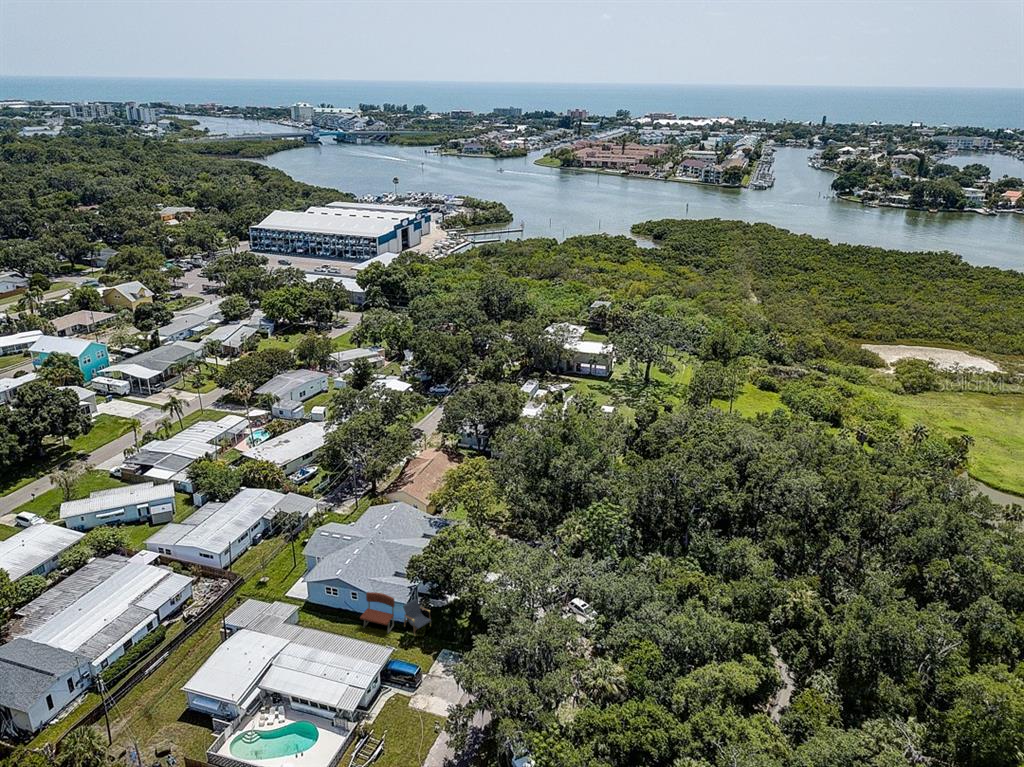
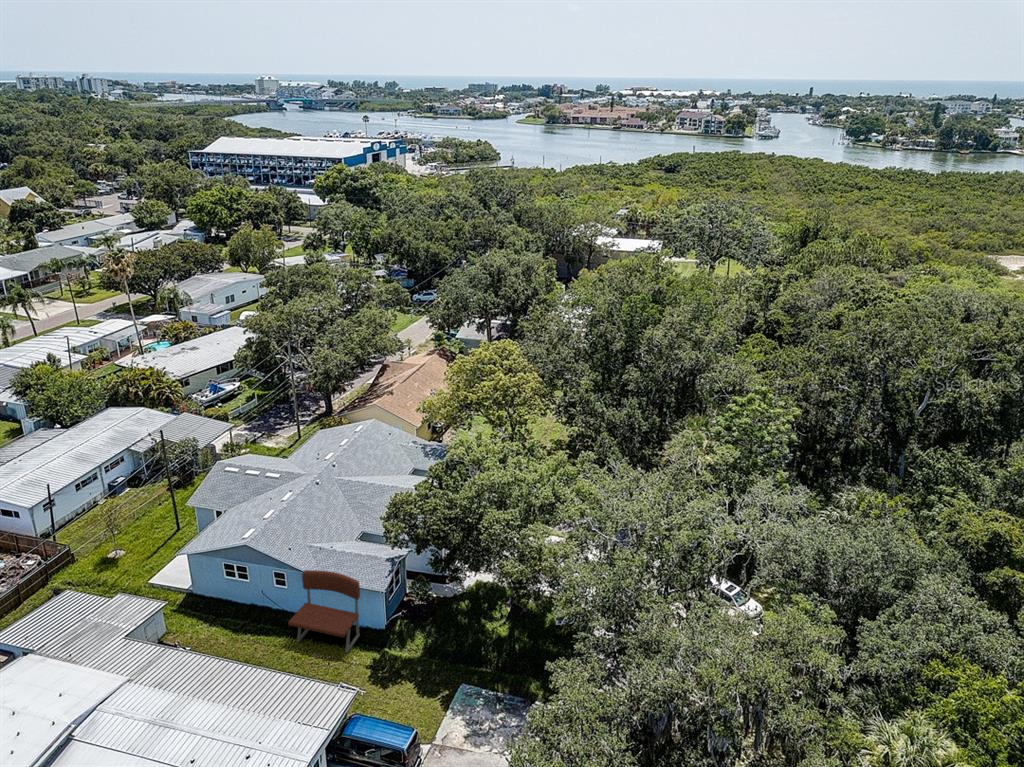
lounge chair: present [403,599,431,635] -> none [377,581,435,657]

